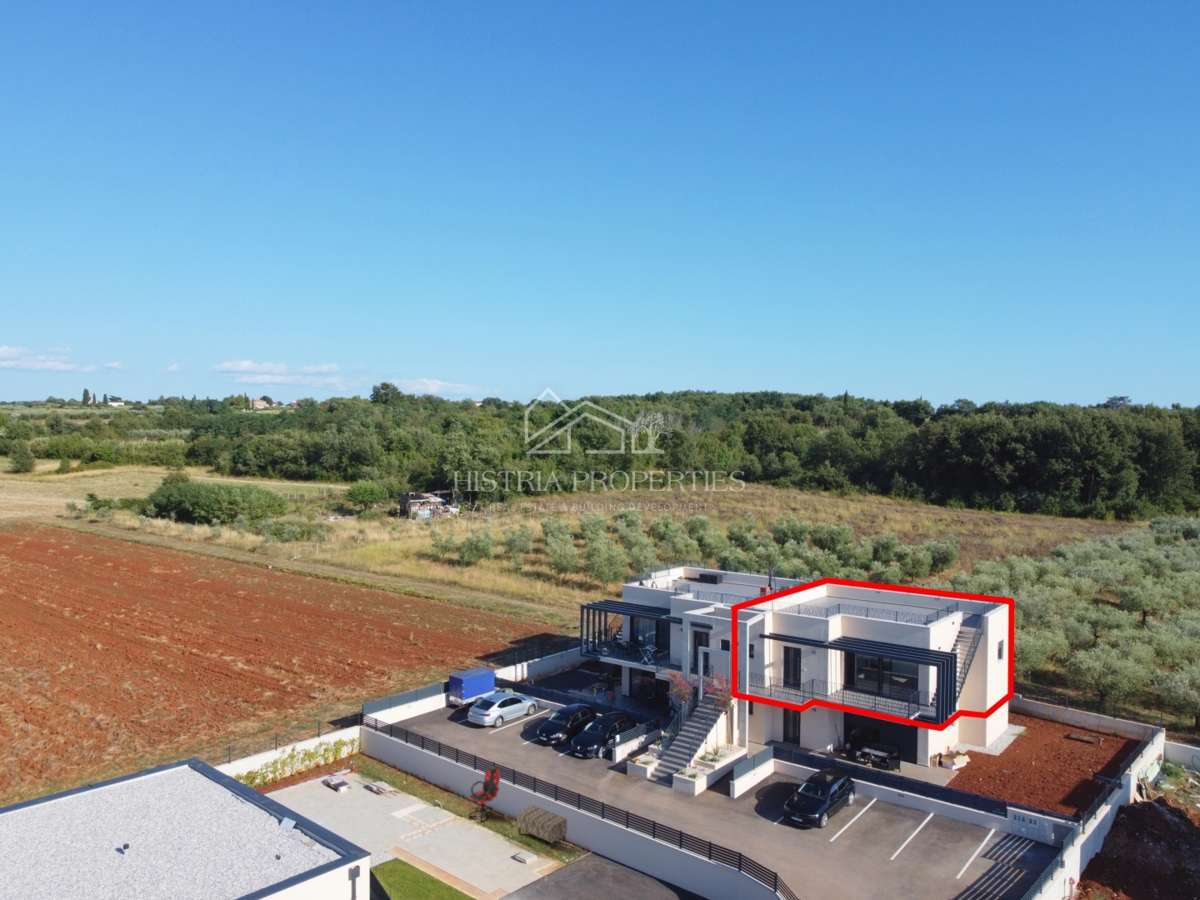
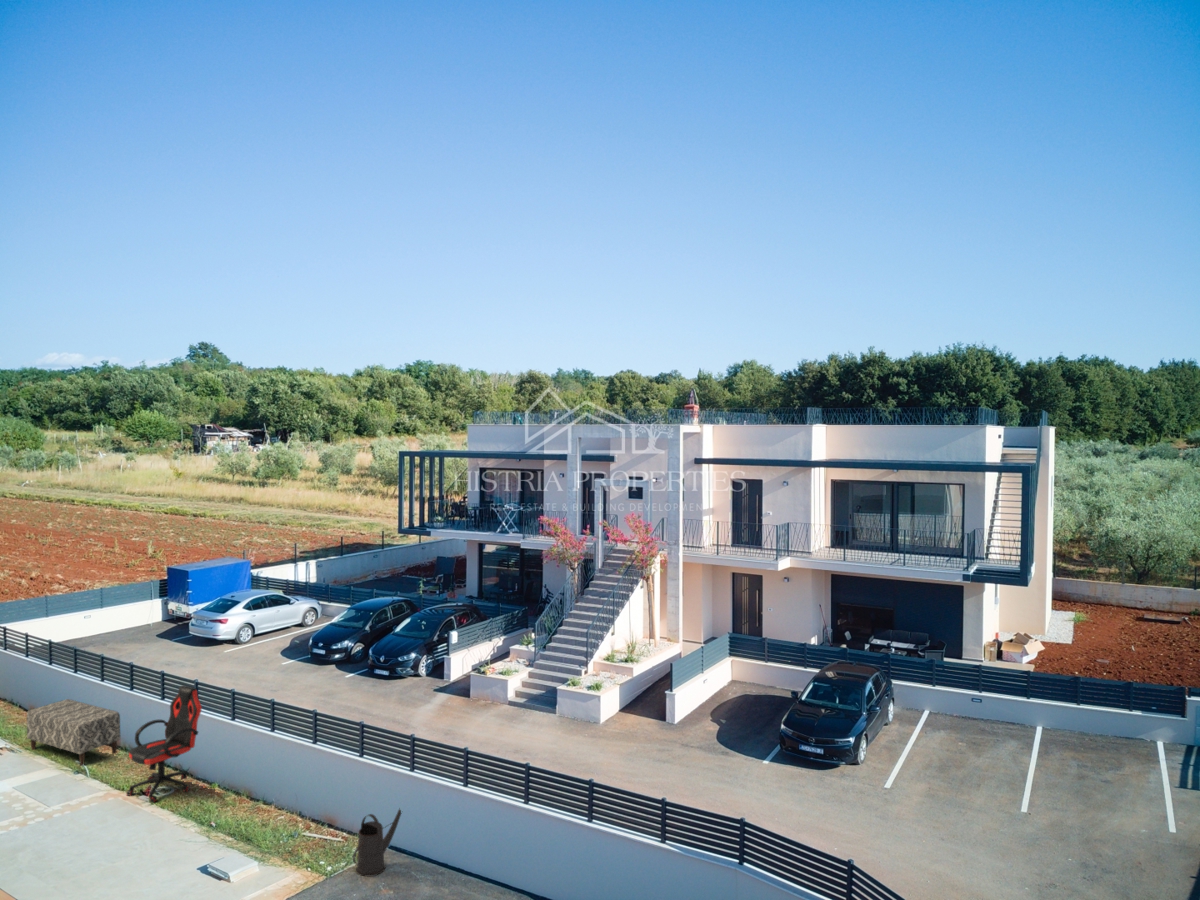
bench: present [517,805,567,848] -> present [27,699,120,766]
watering can: none [579,835,599,867] -> present [353,809,402,877]

